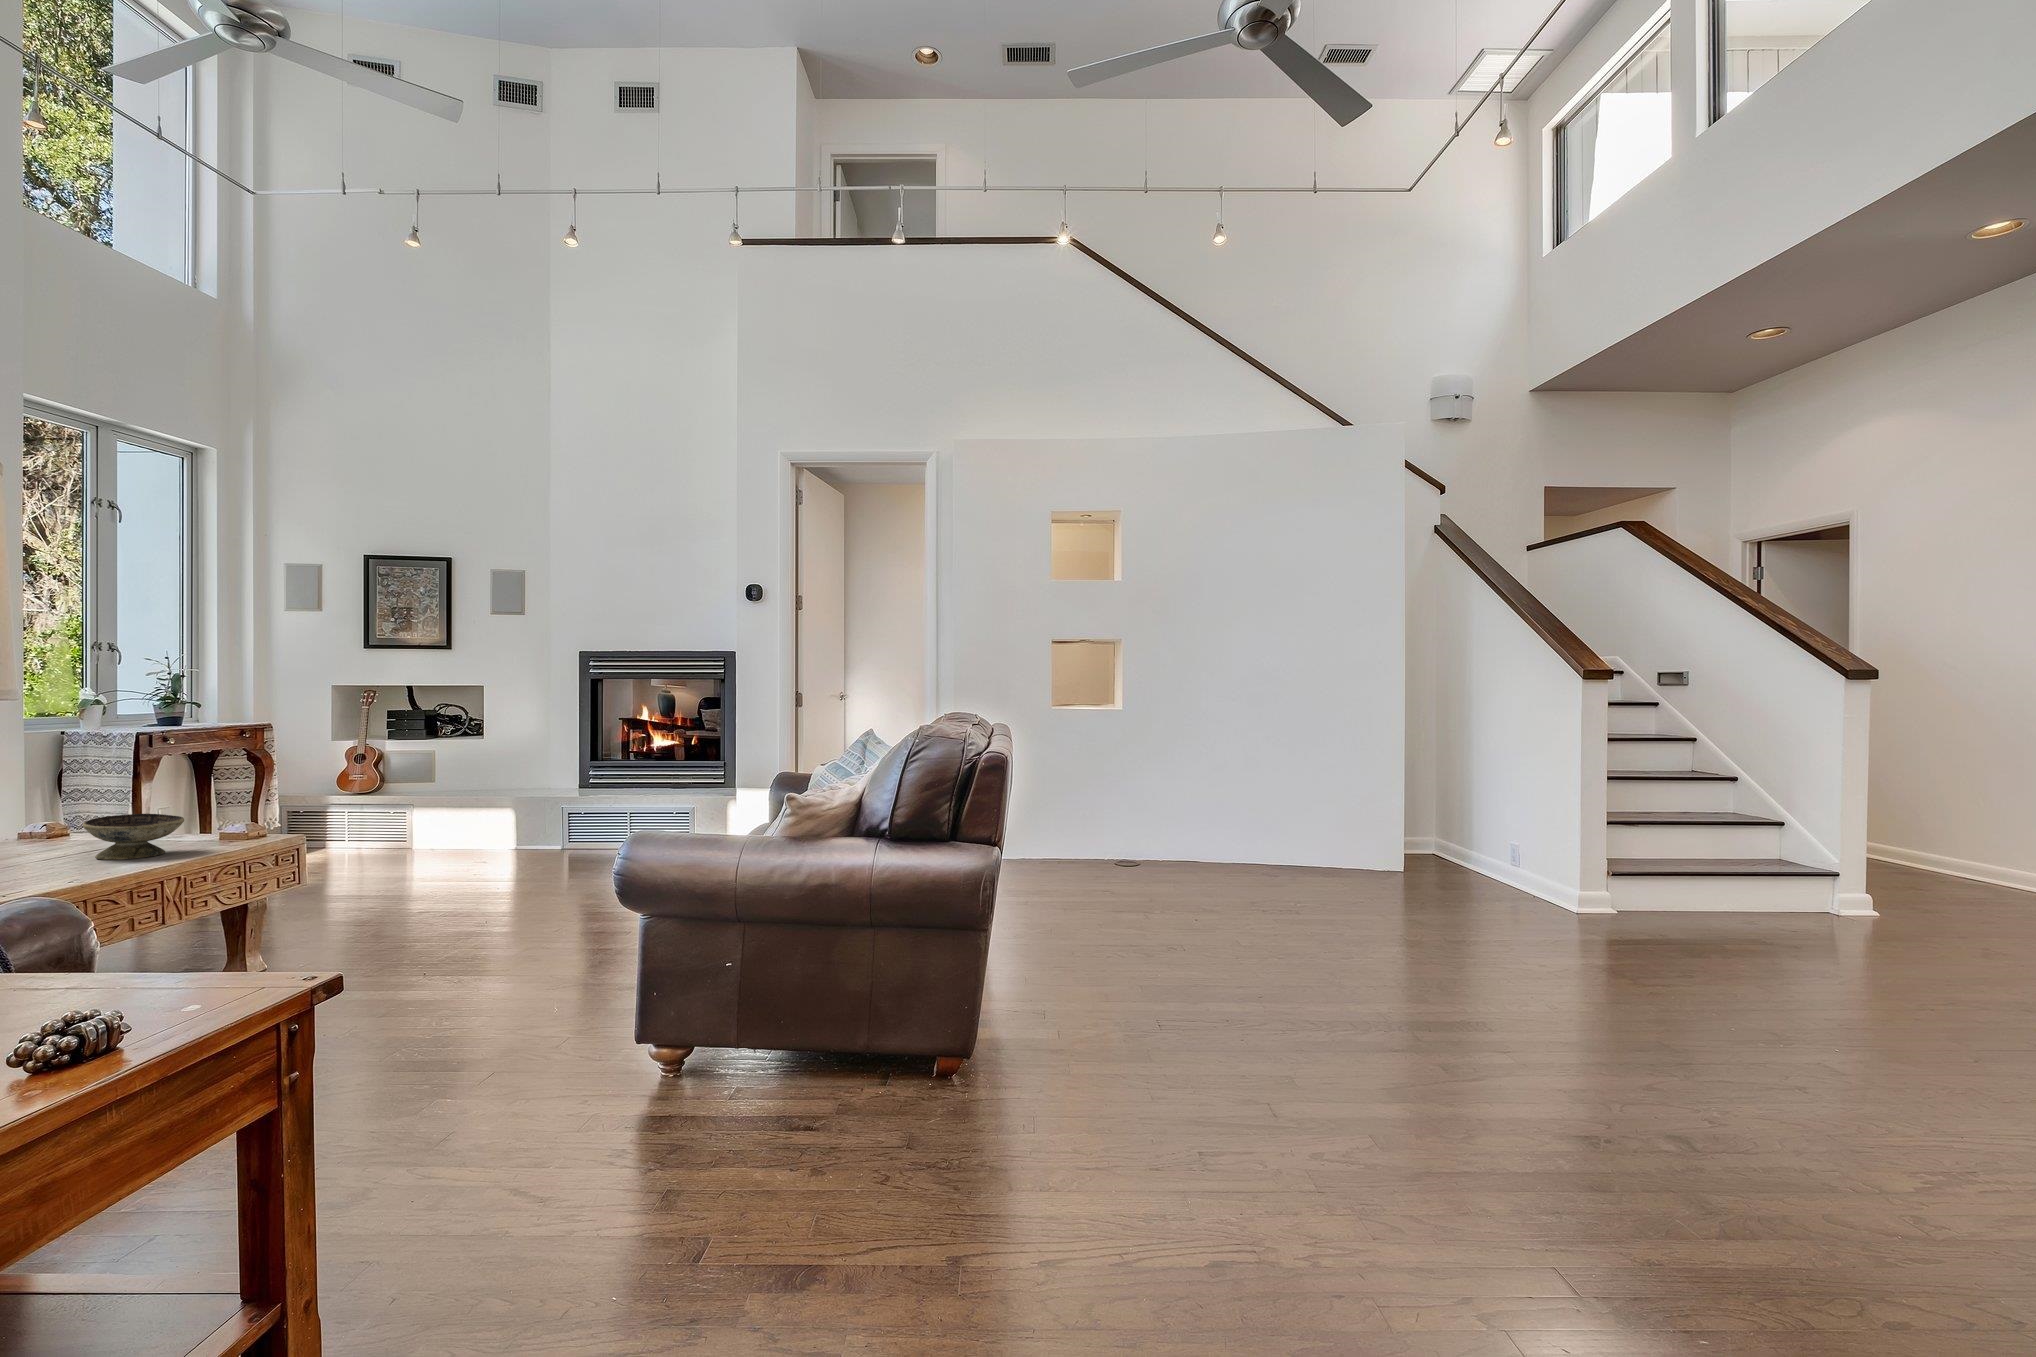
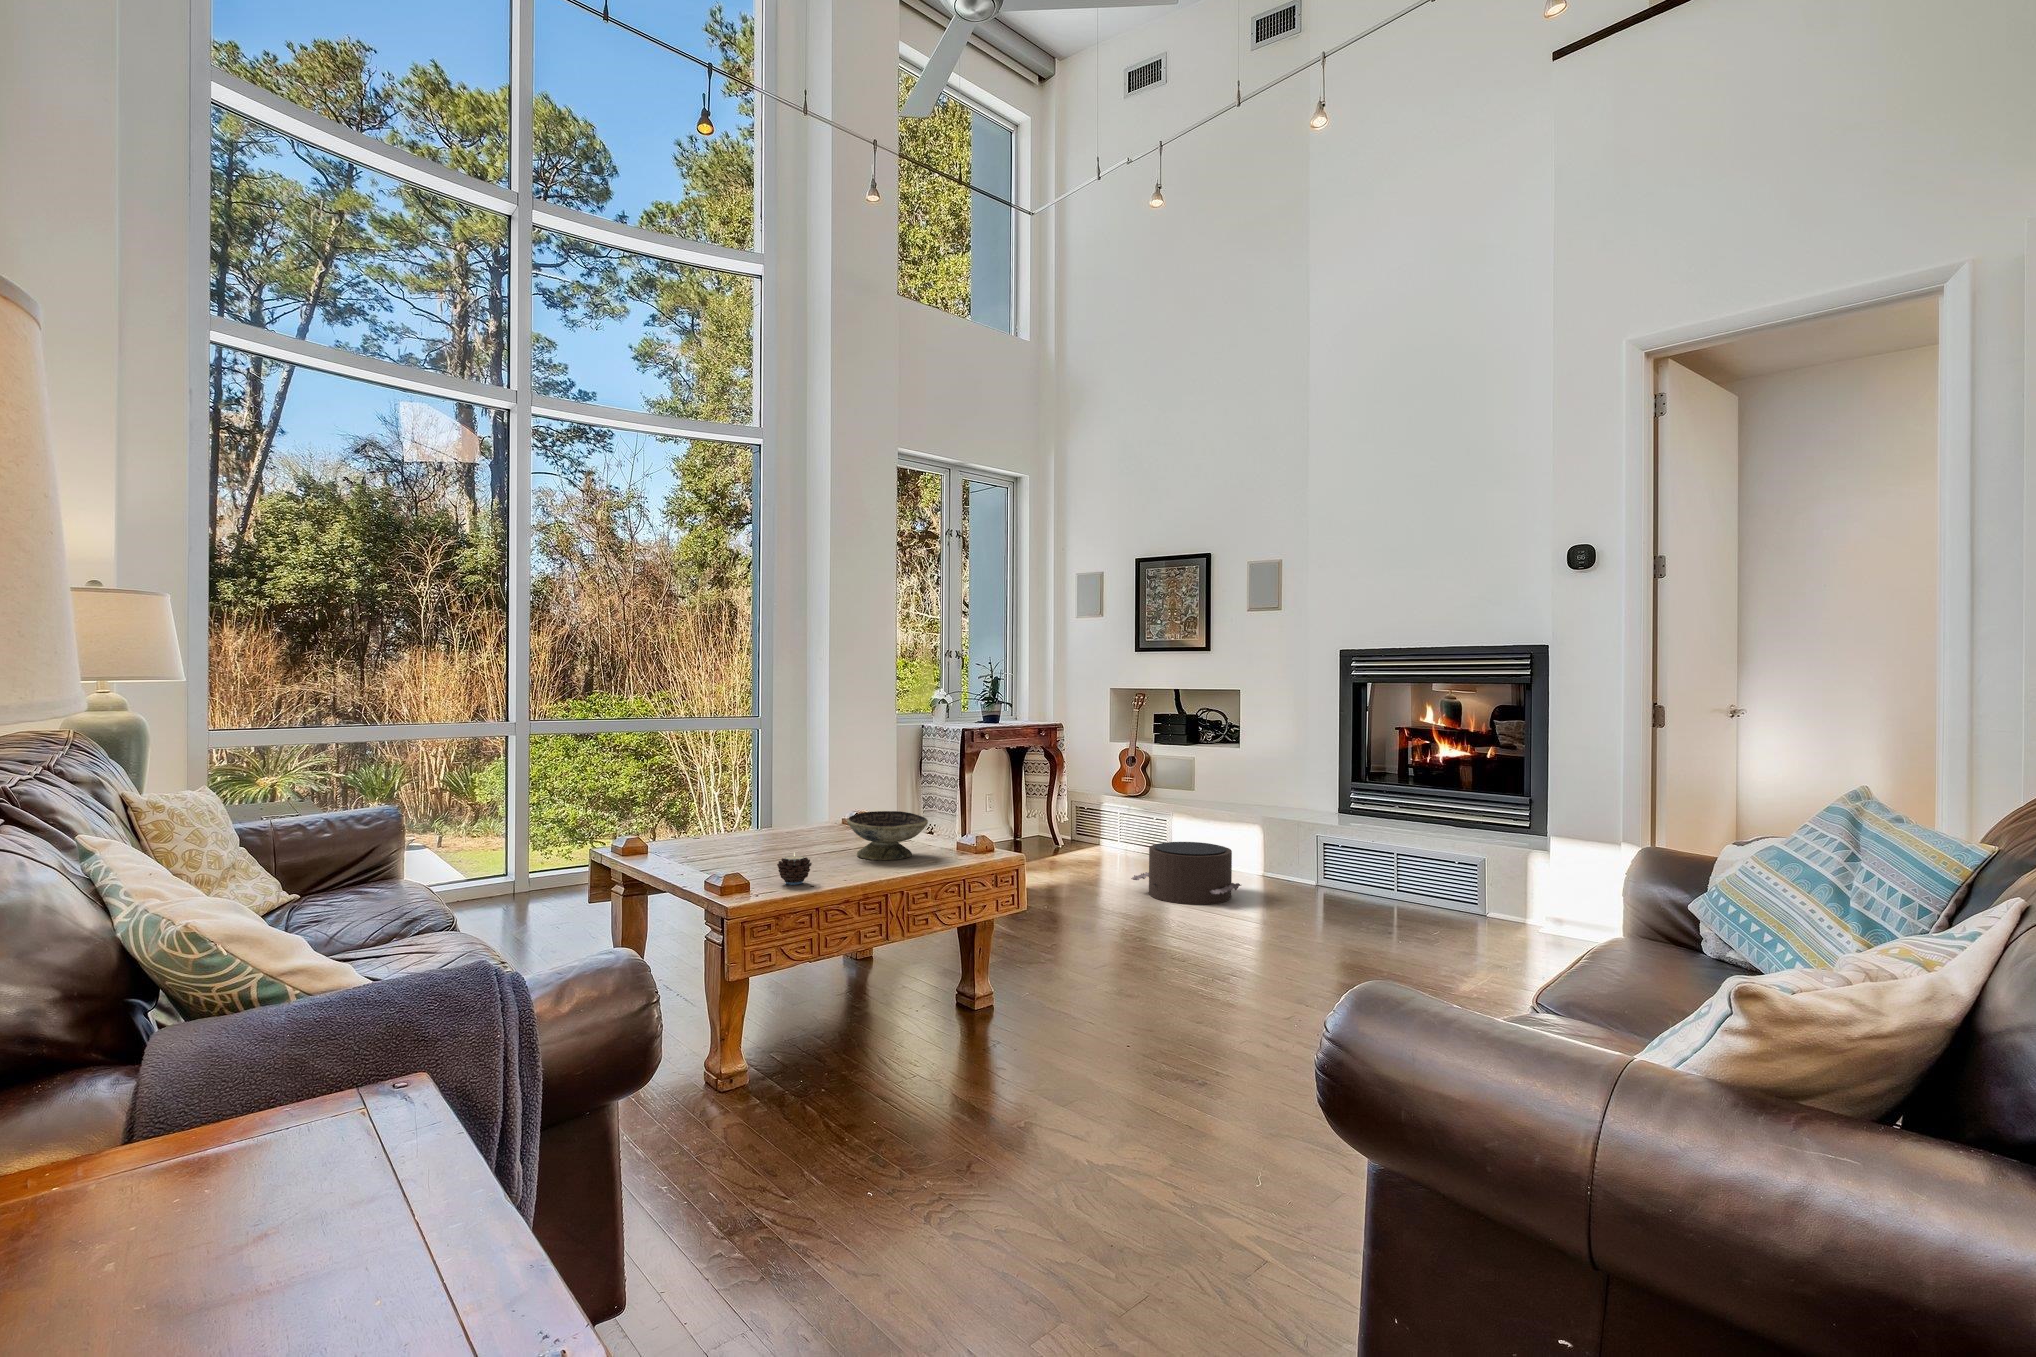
pouf: none [377,826,491,880] -> present [1131,842,1241,904]
candle: none [33,853,76,883] -> present [777,853,812,885]

